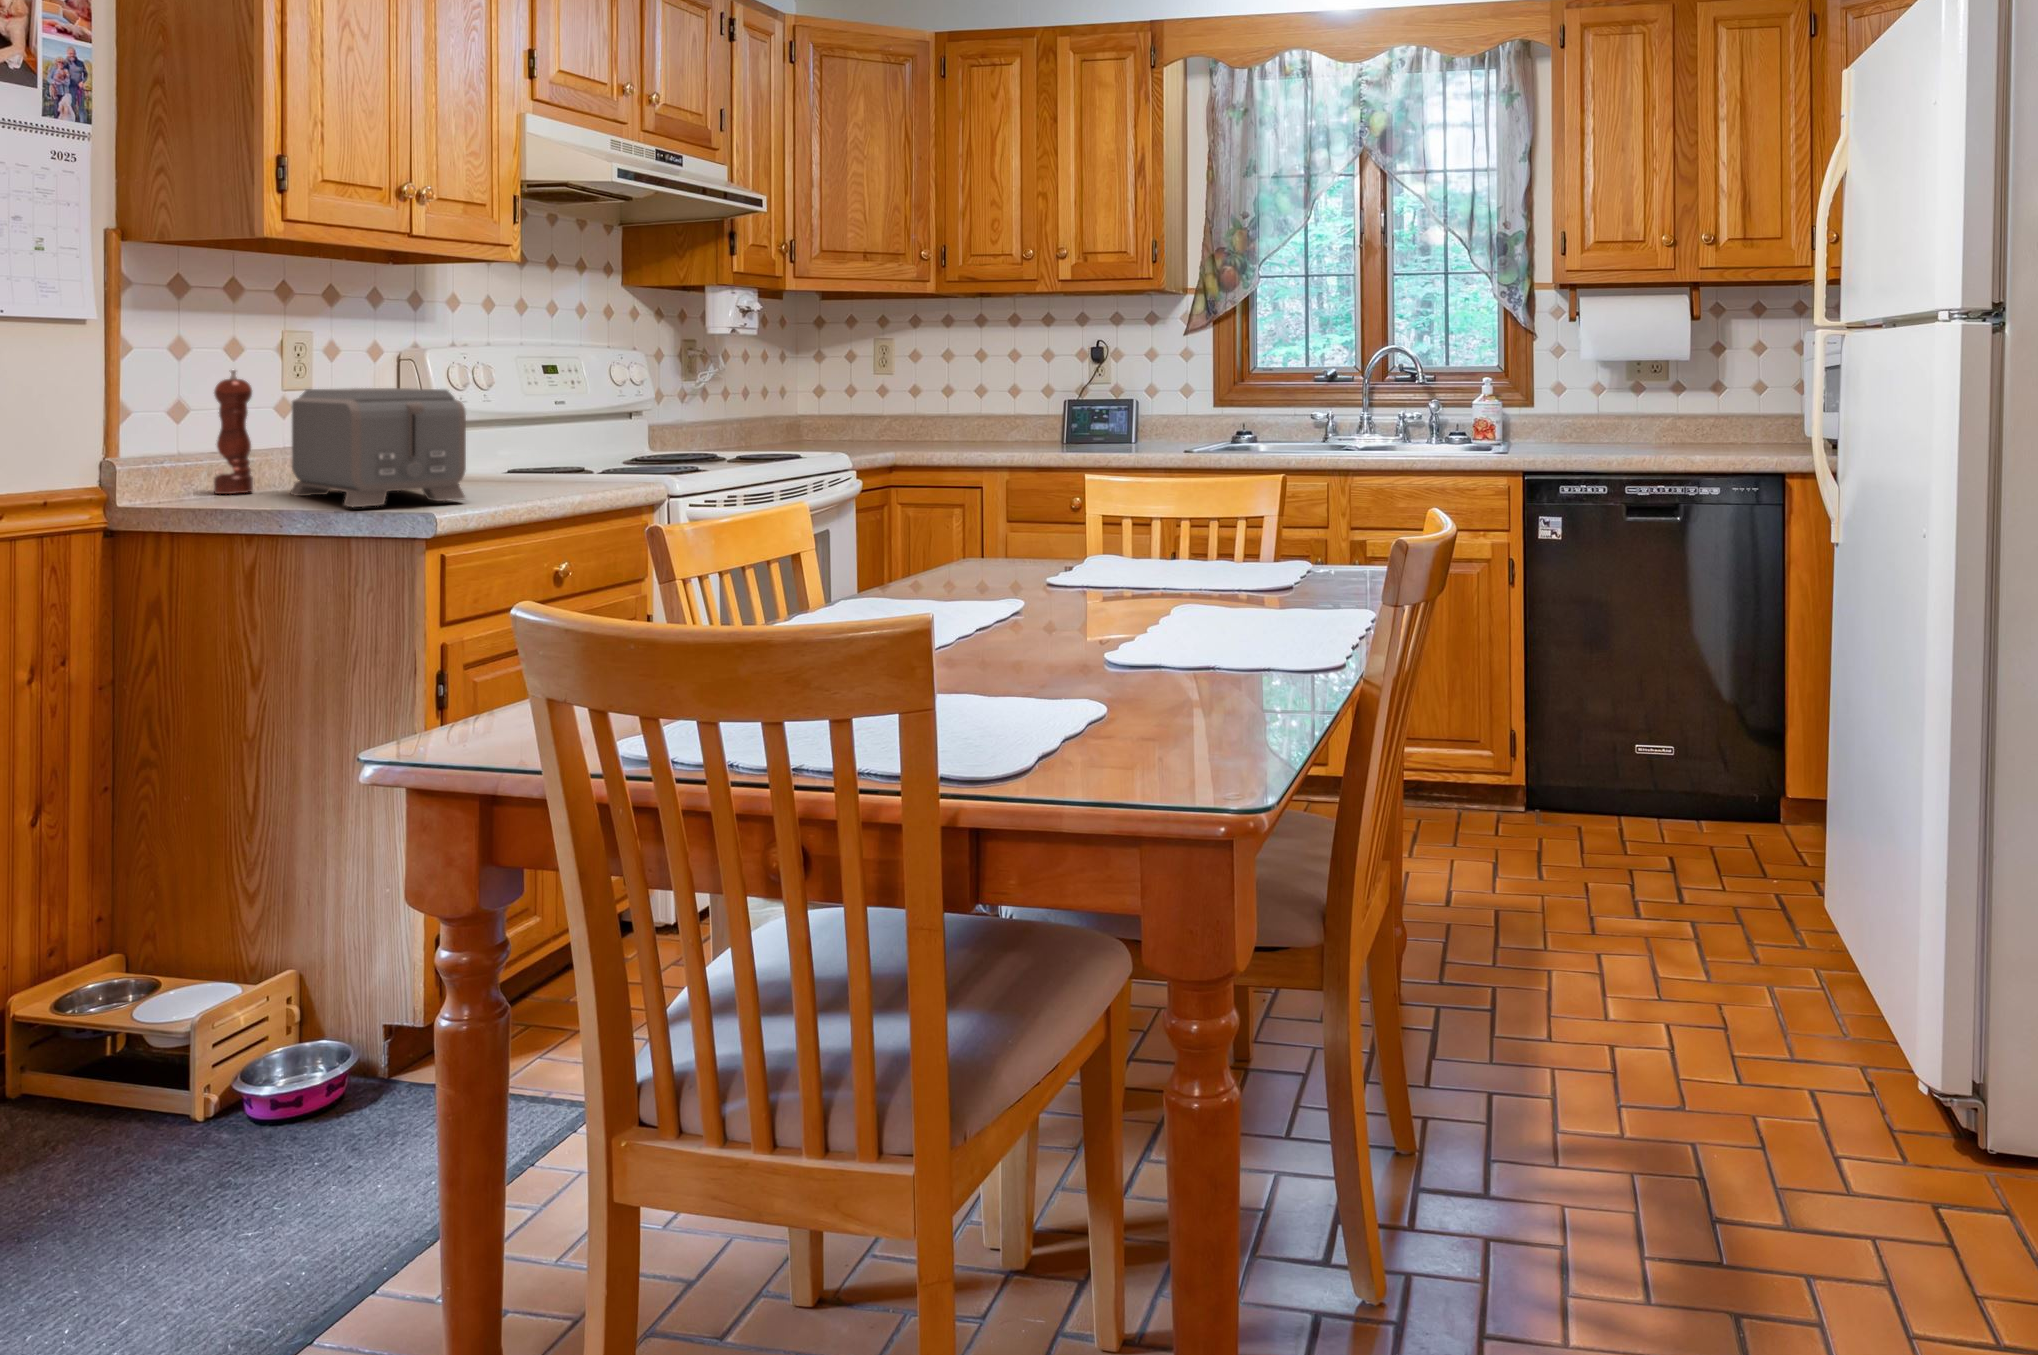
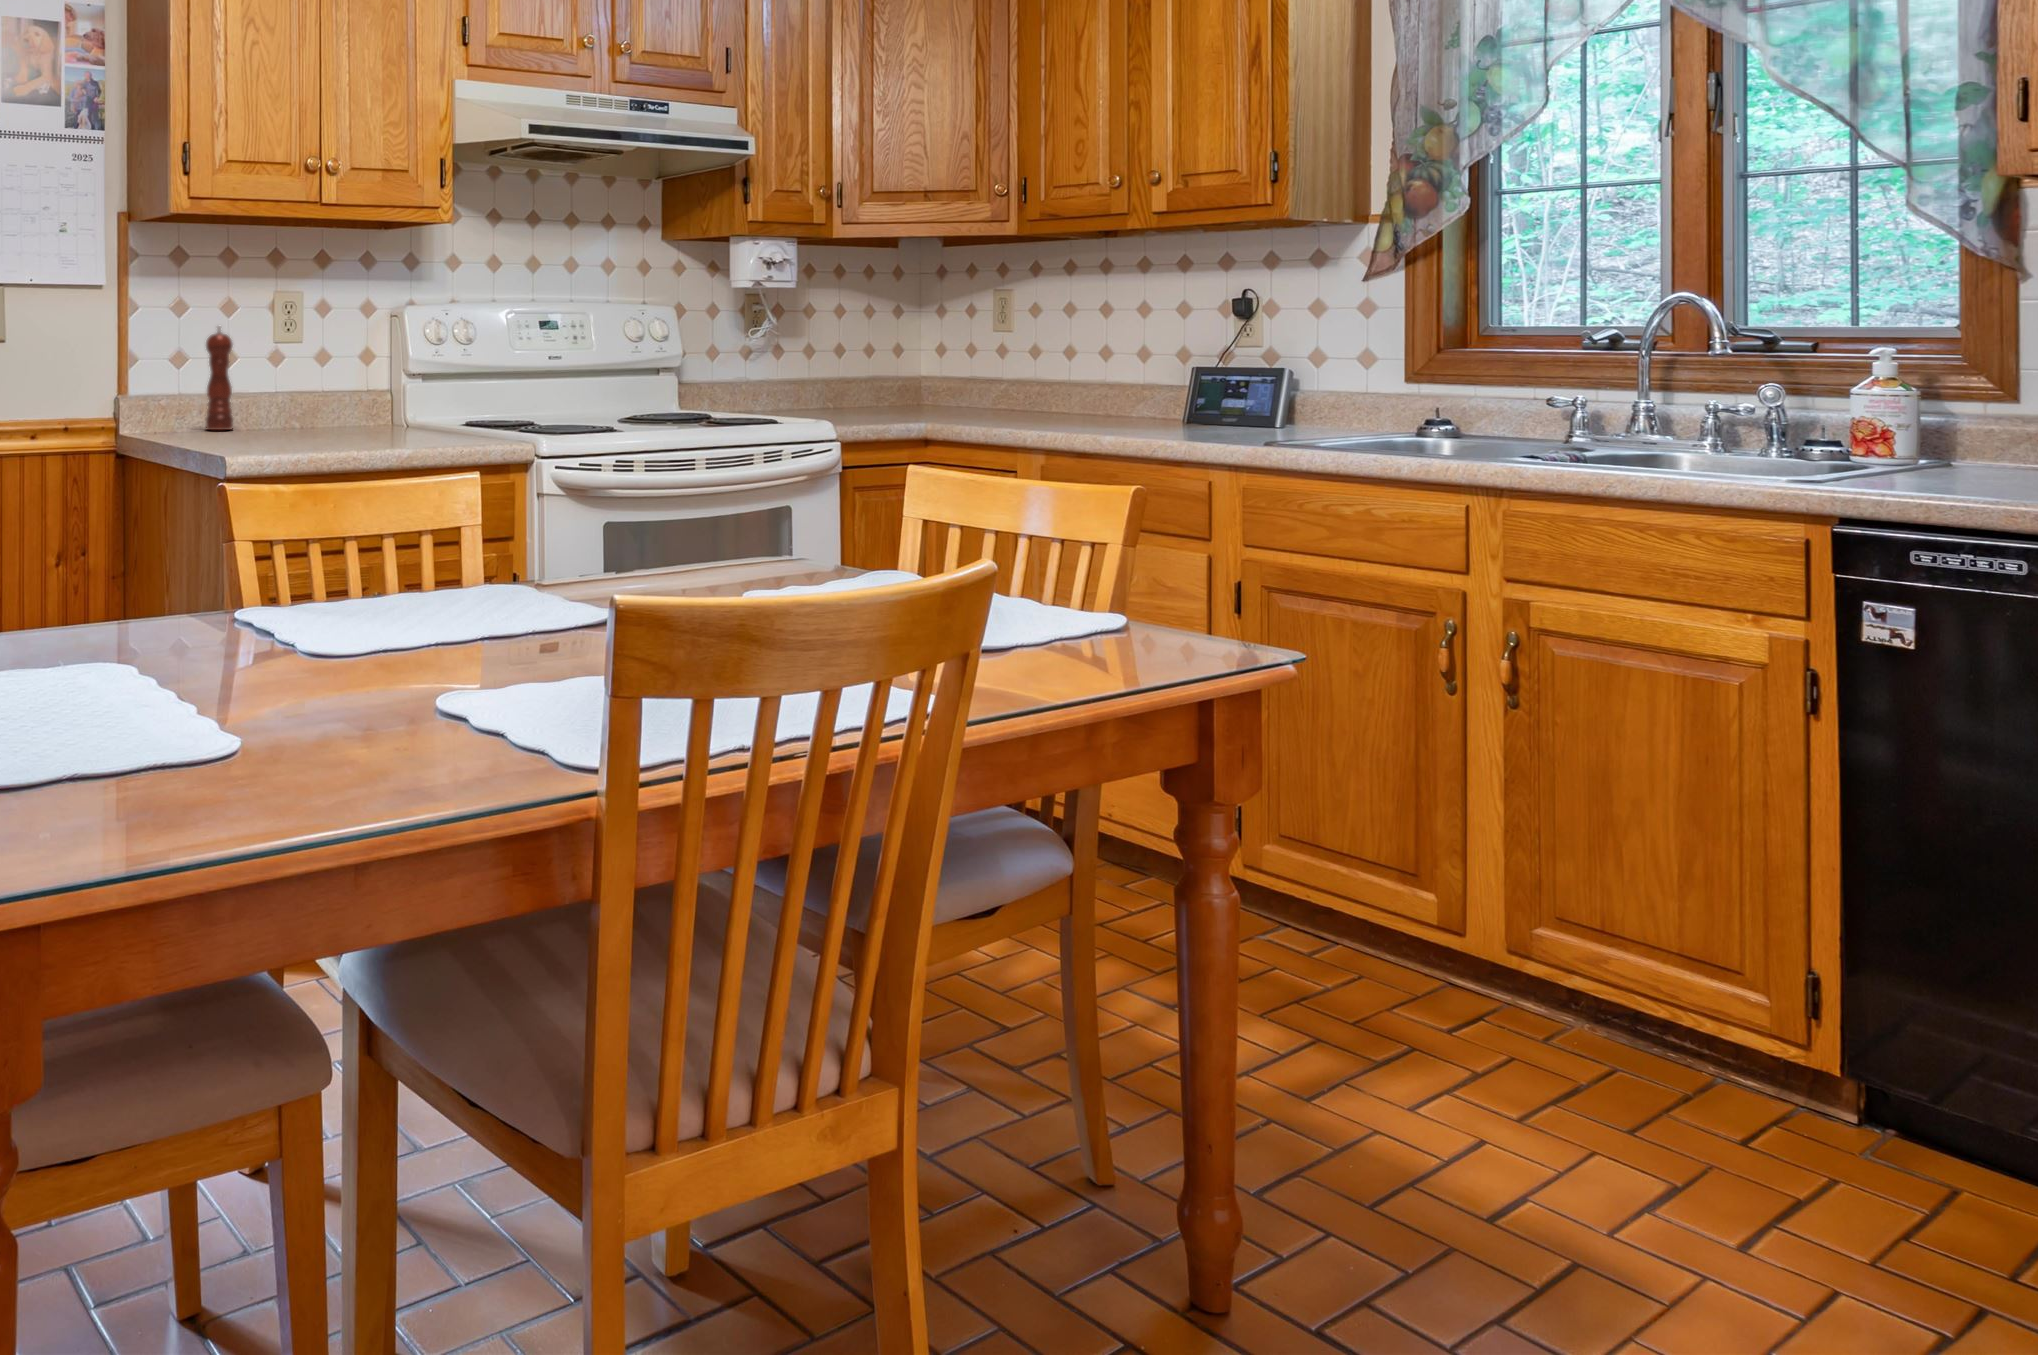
toaster: present [291,388,466,507] -> none [234,343,339,447]

